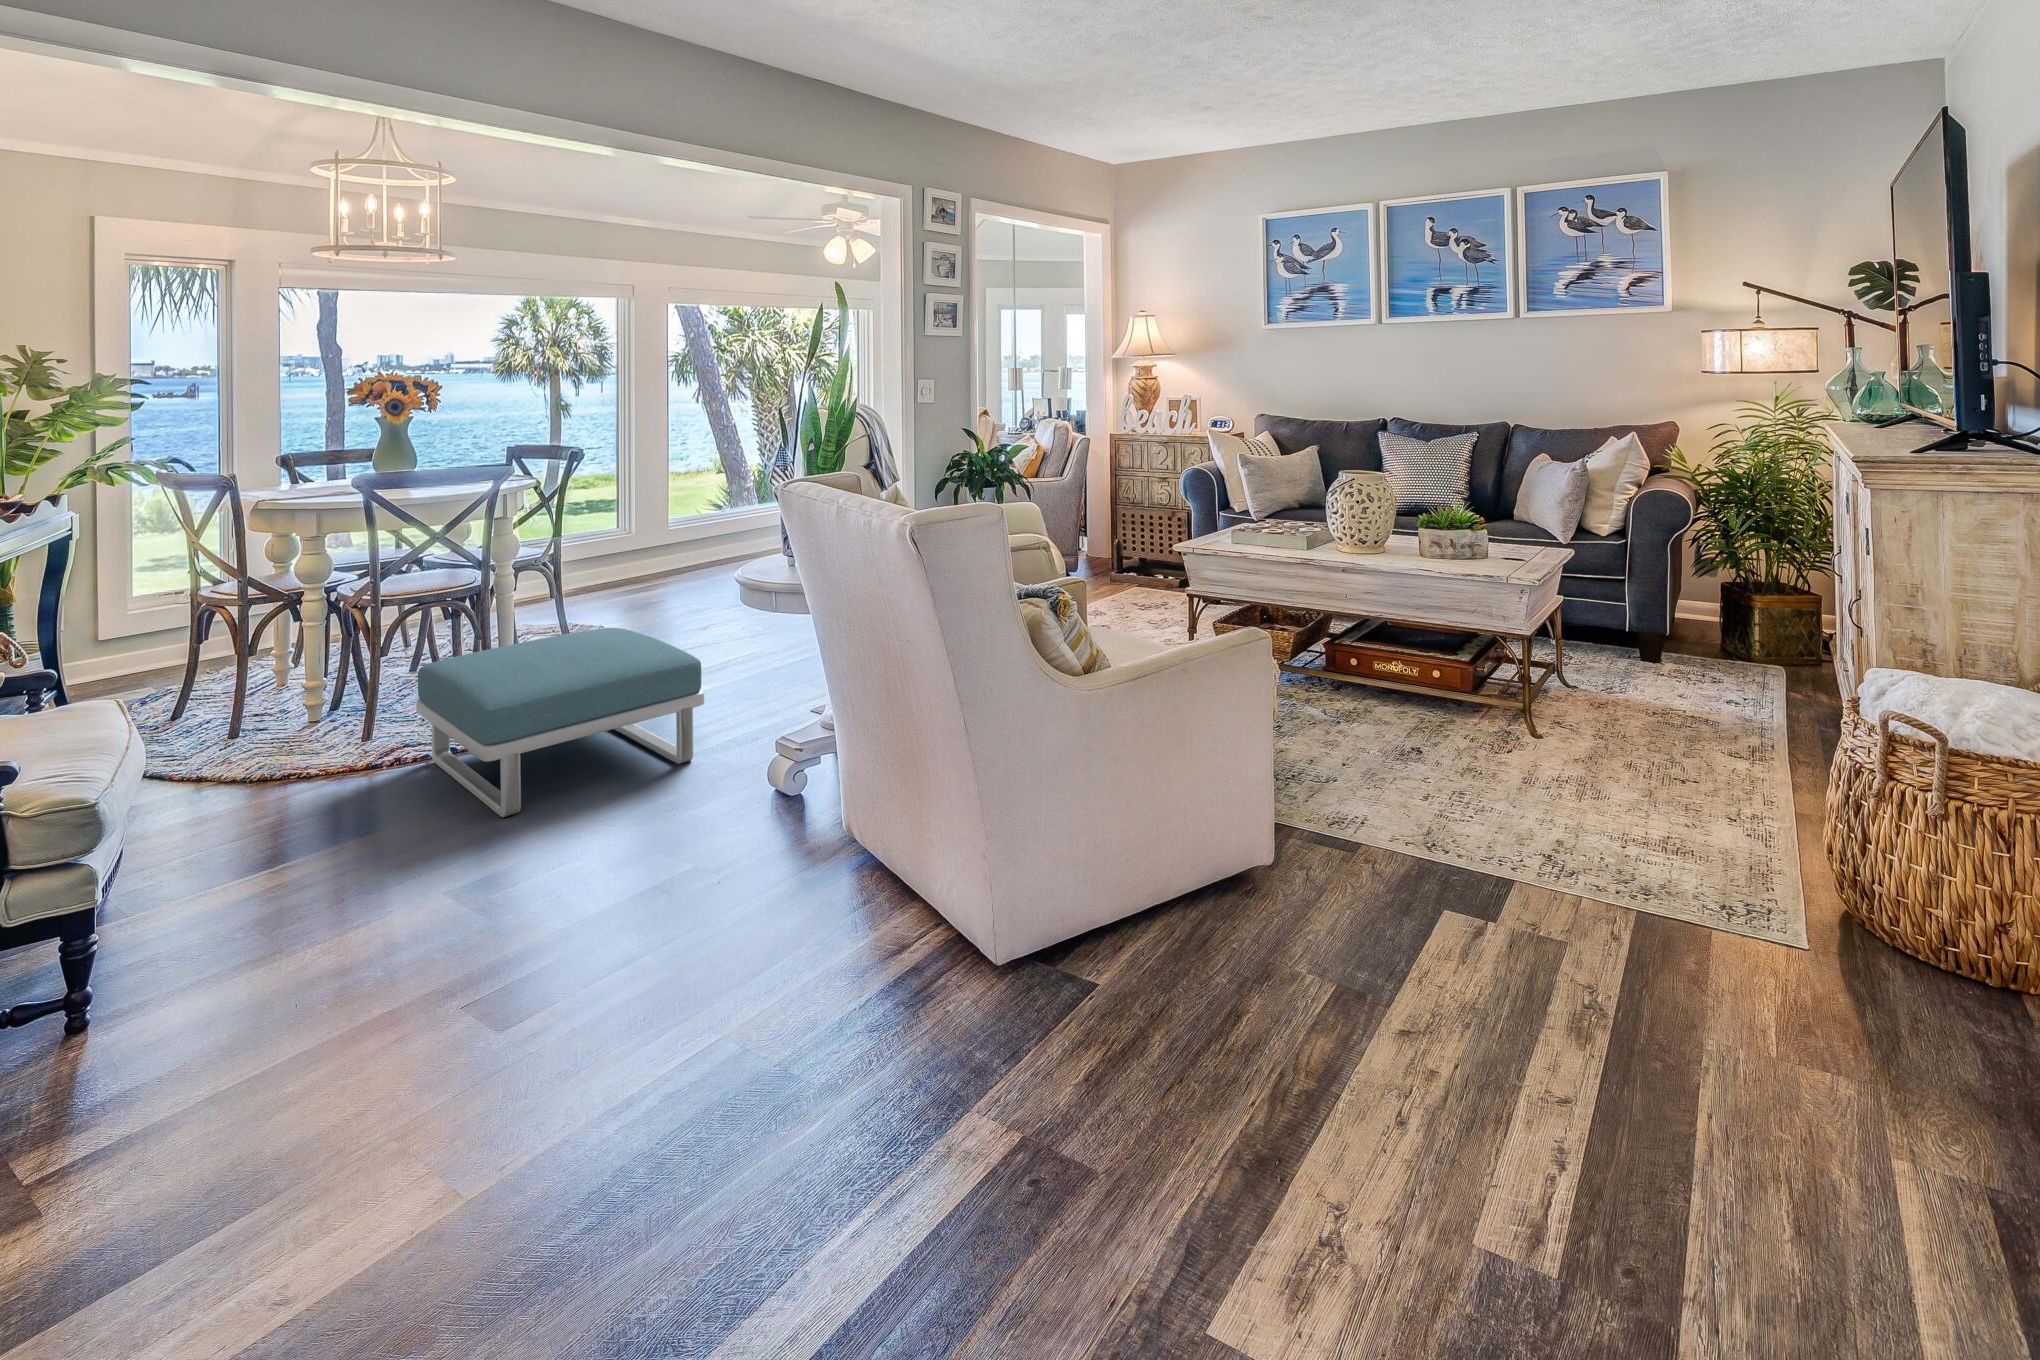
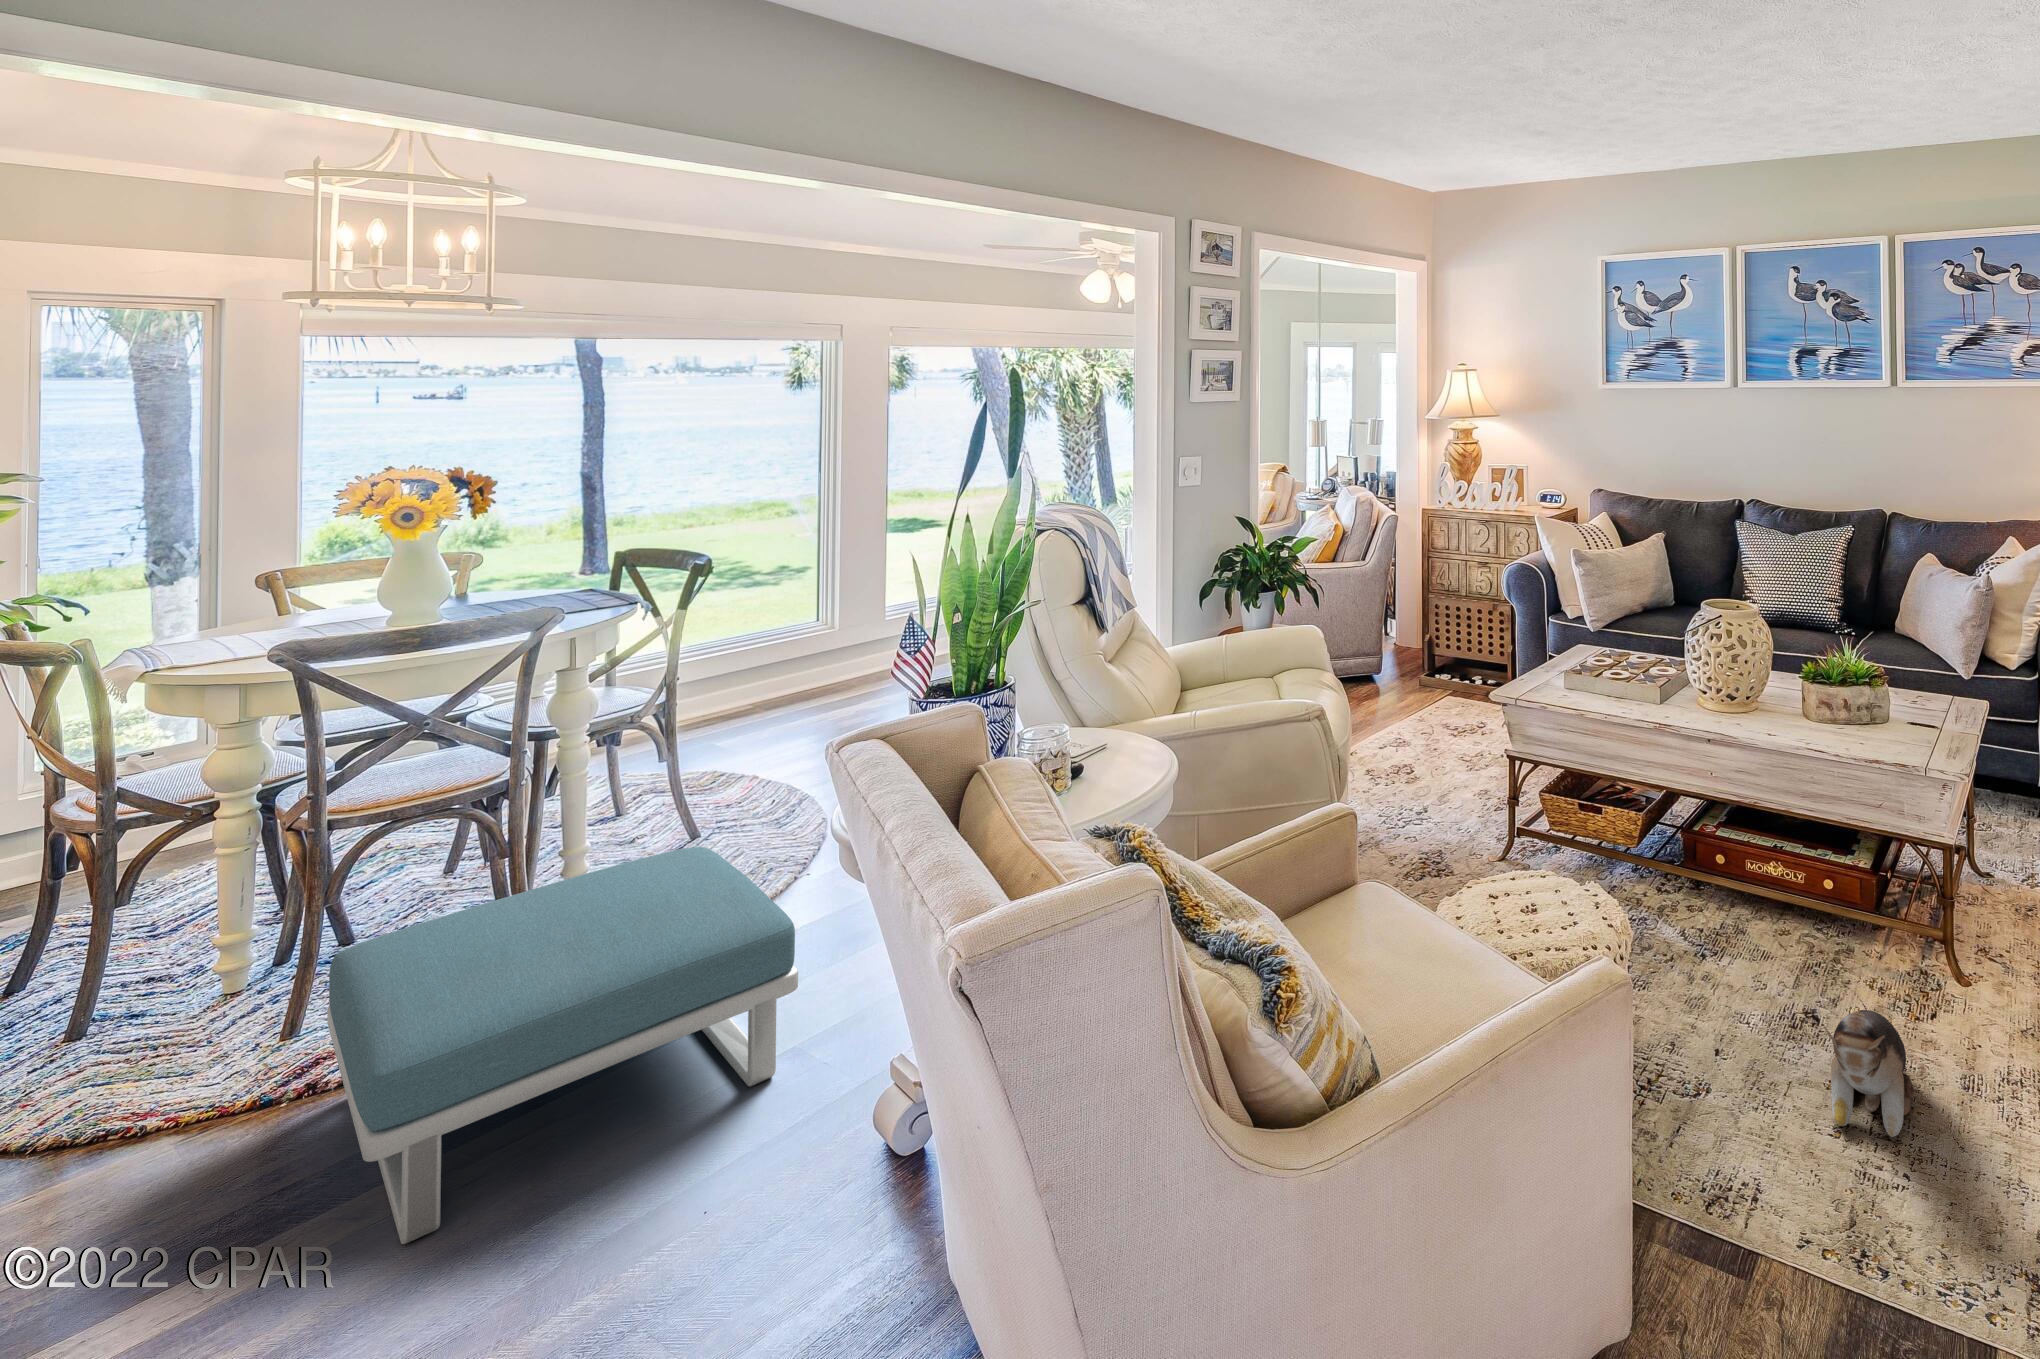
plush toy: none [1411,711,1482,798] -> present [1823,1010,1913,1137]

